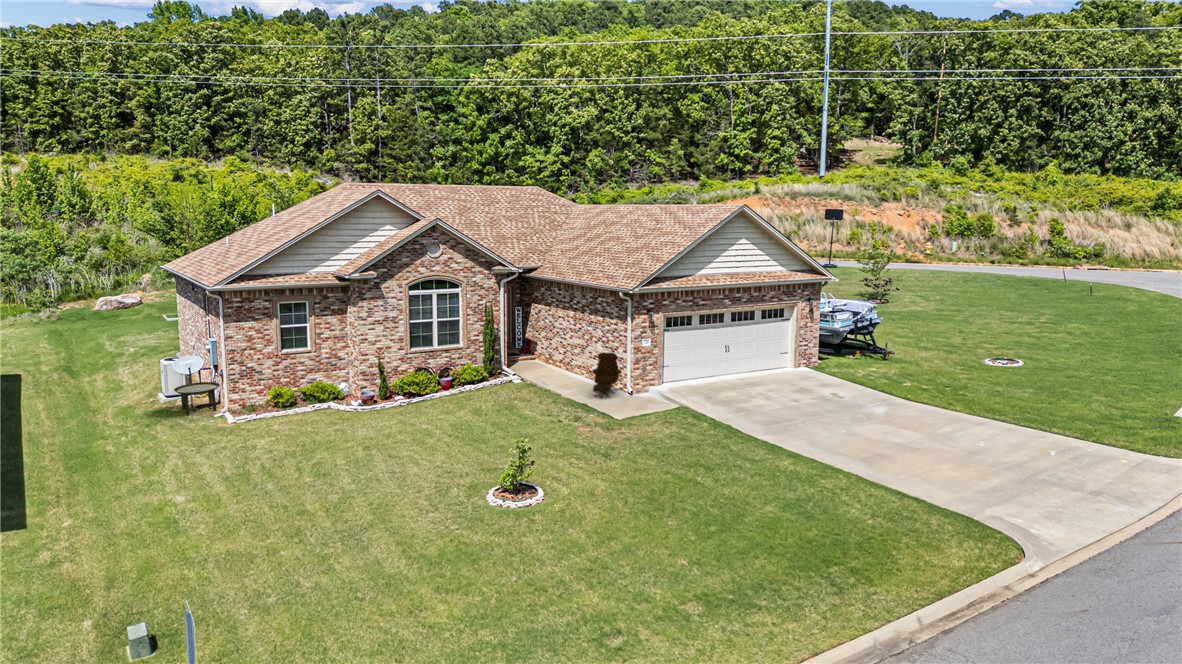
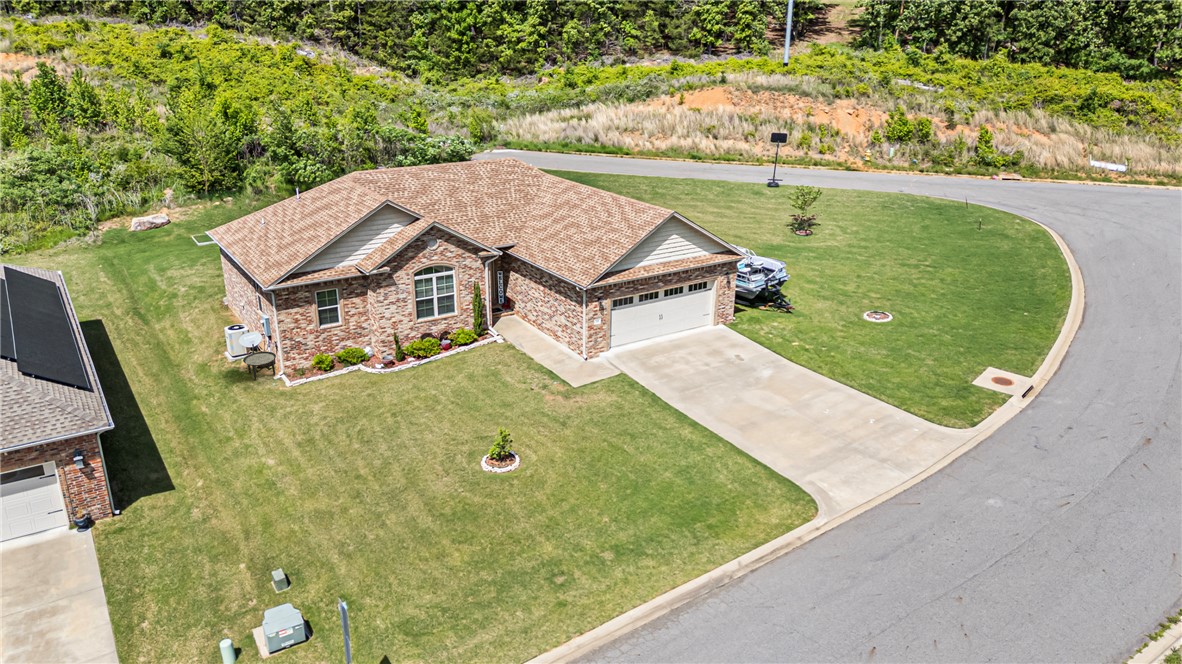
lounge chair: present [592,353,622,395] -> none [557,325,580,364]

